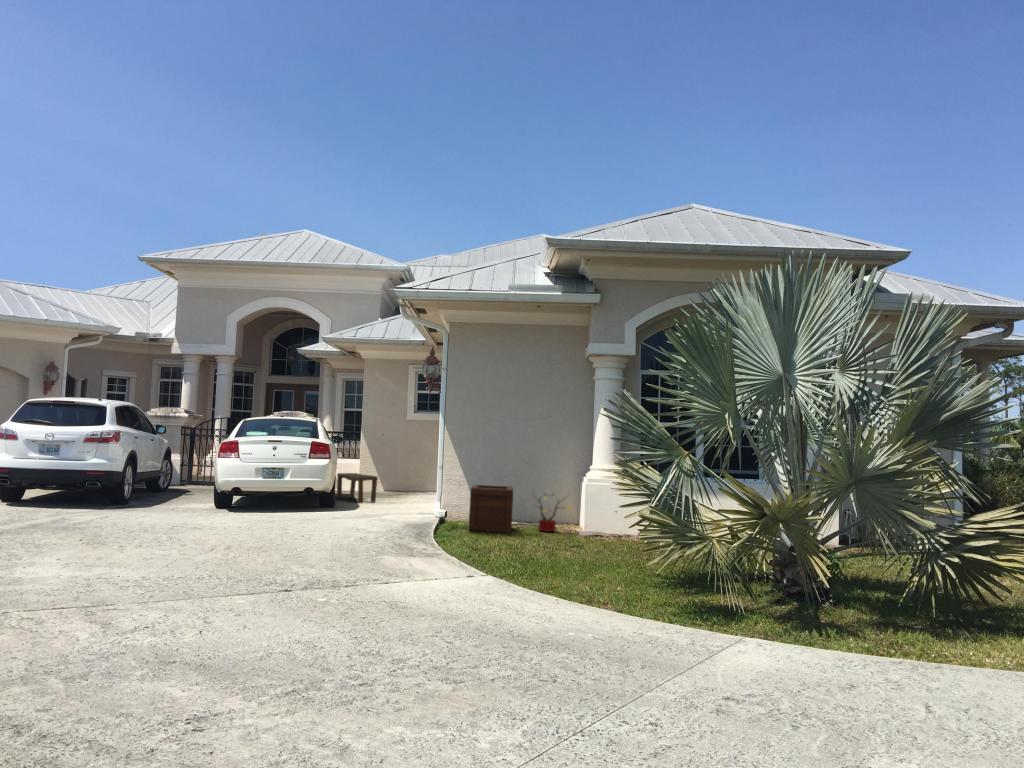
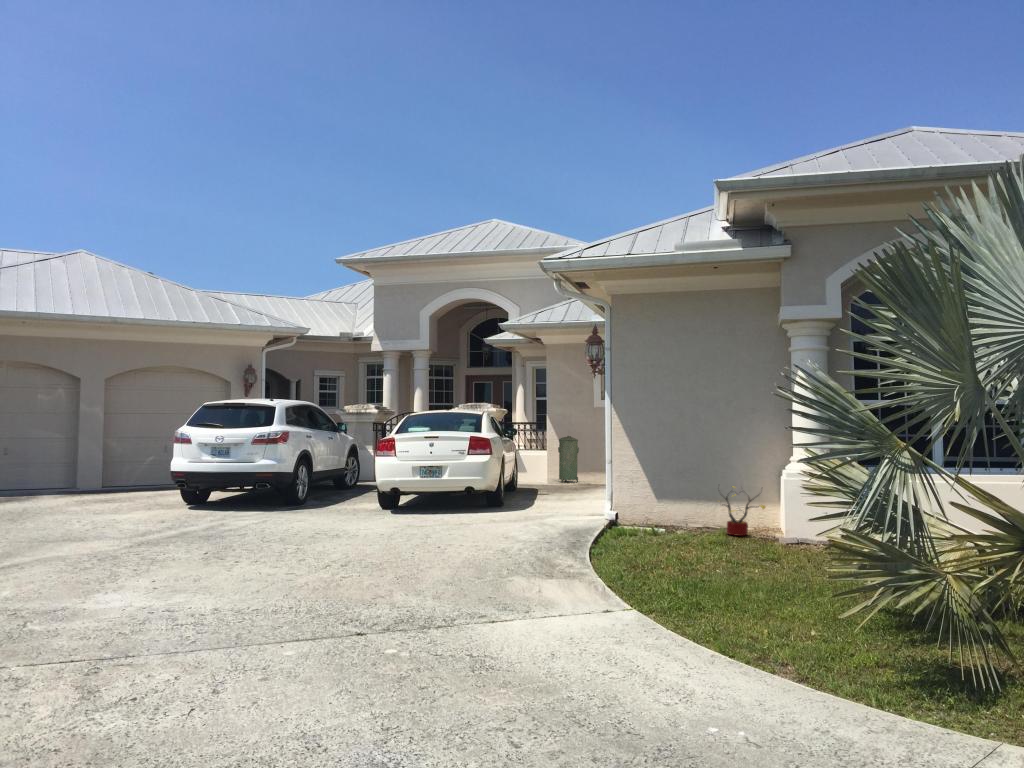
trash can: none [373,446,394,491] -> present [558,436,579,483]
bench: present [337,473,378,503] -> none [513,466,554,499]
wooden crate: present [469,485,513,533] -> none [641,480,694,537]

